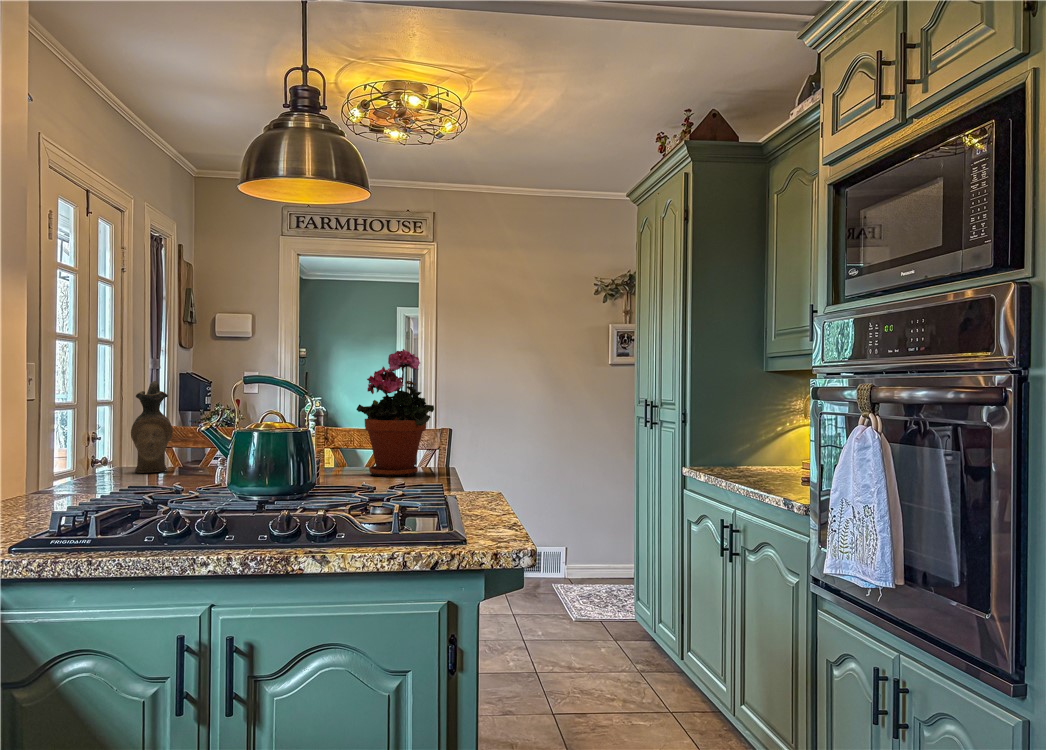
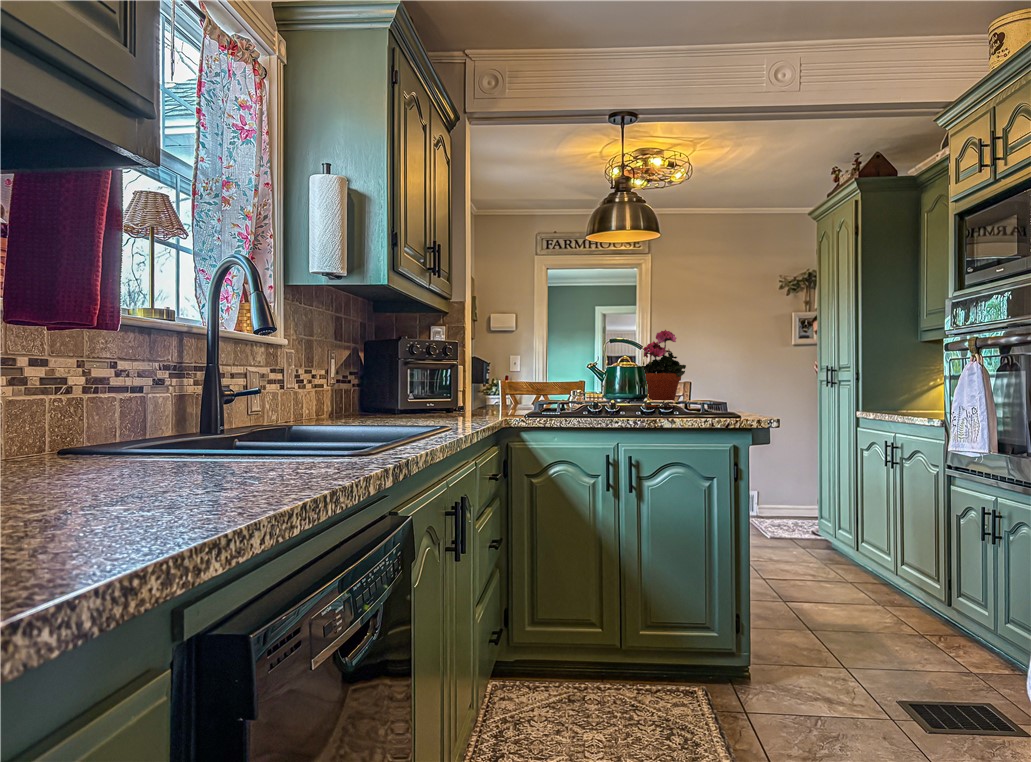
ceramic pitcher: present [131,381,173,473] -> none [498,354,520,409]

